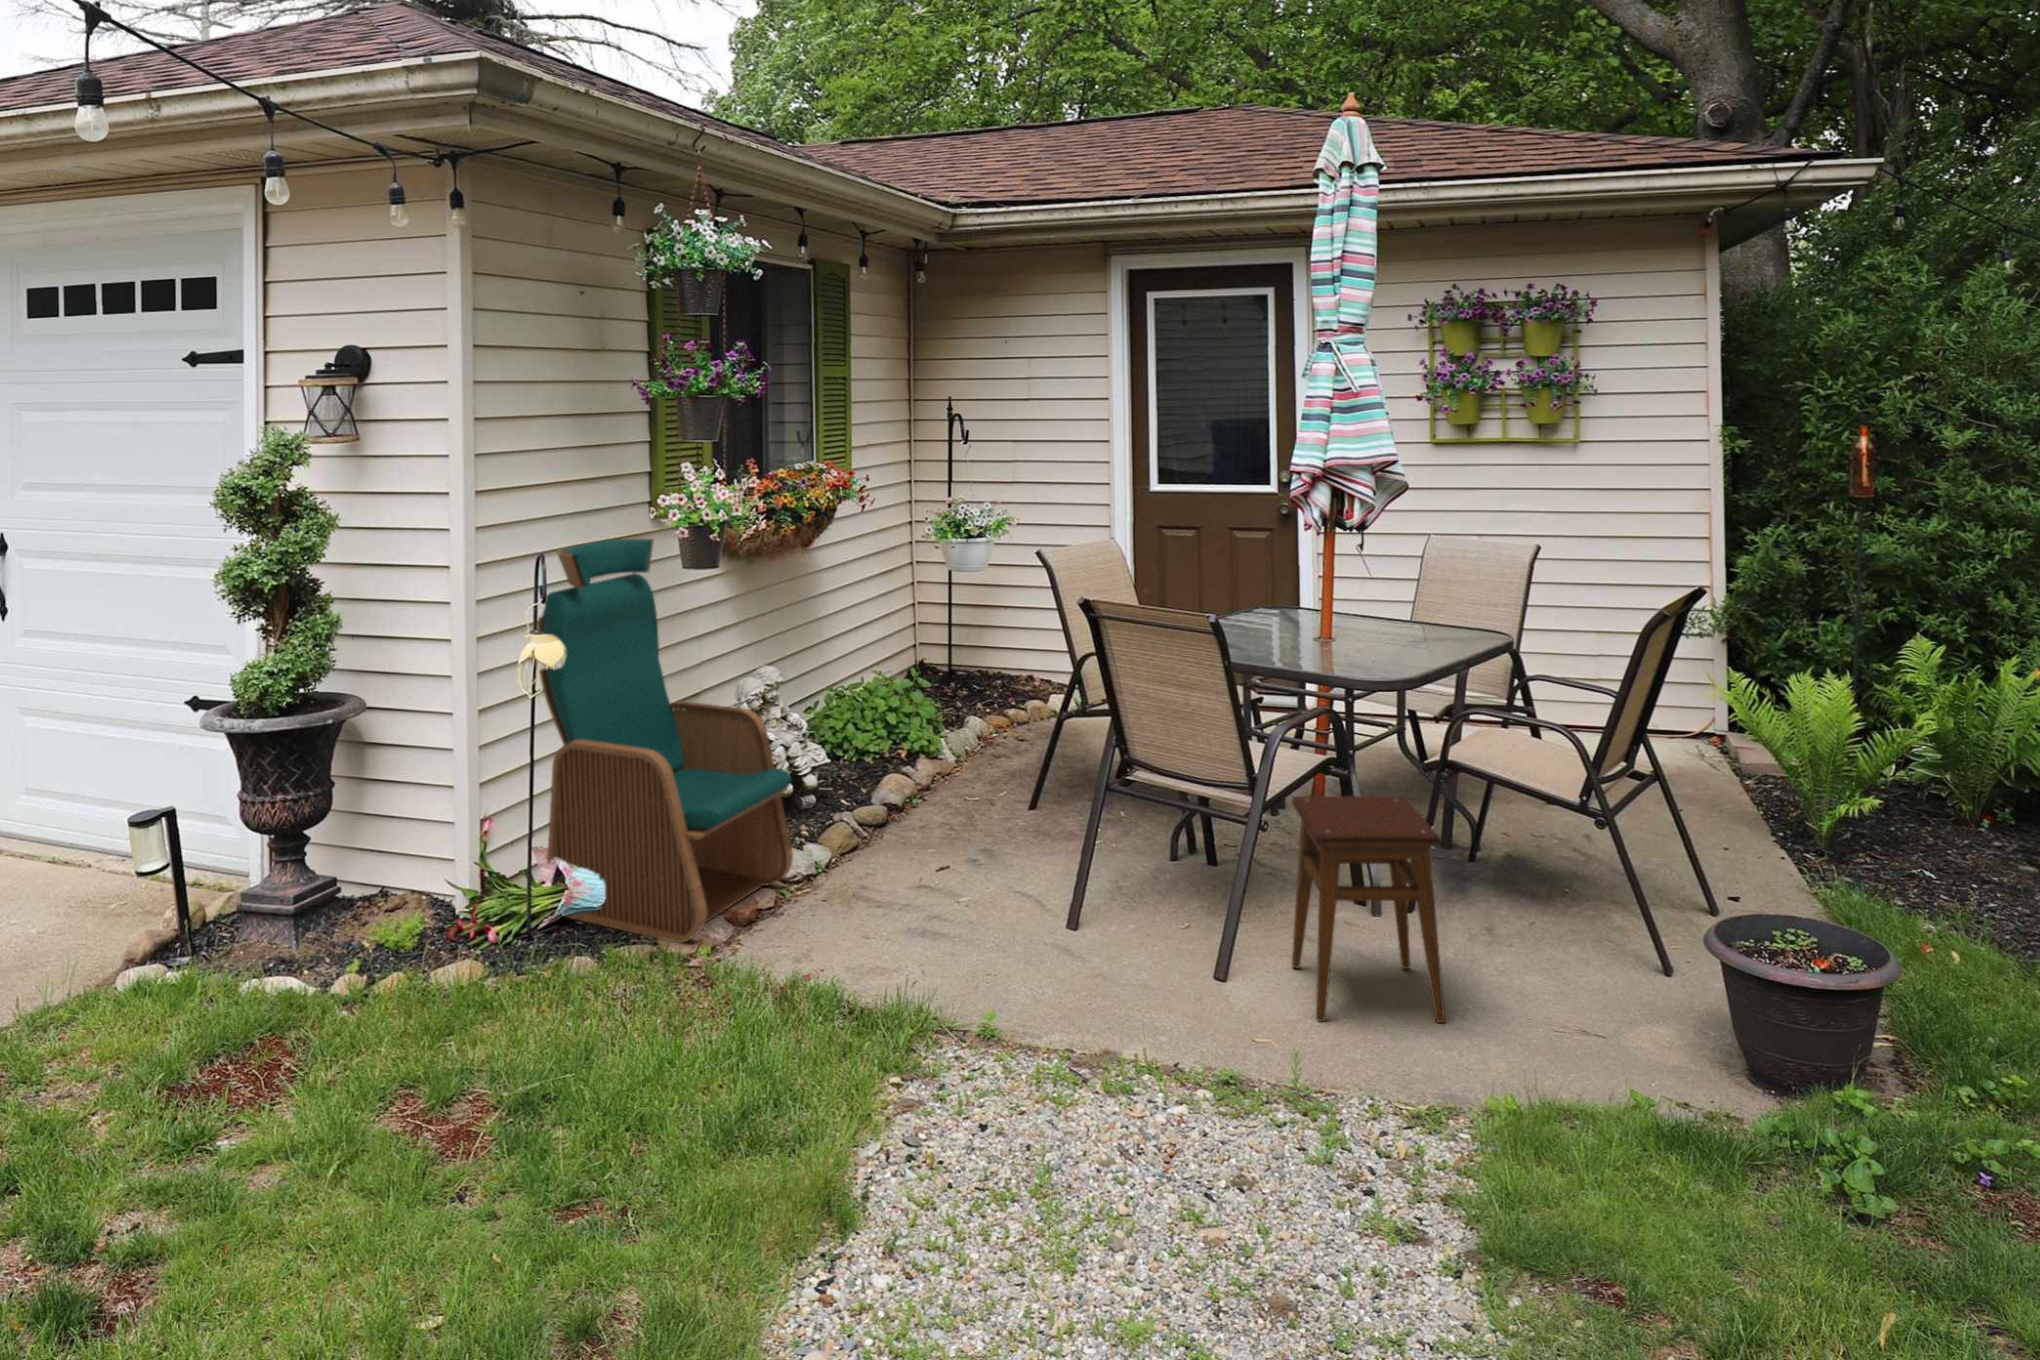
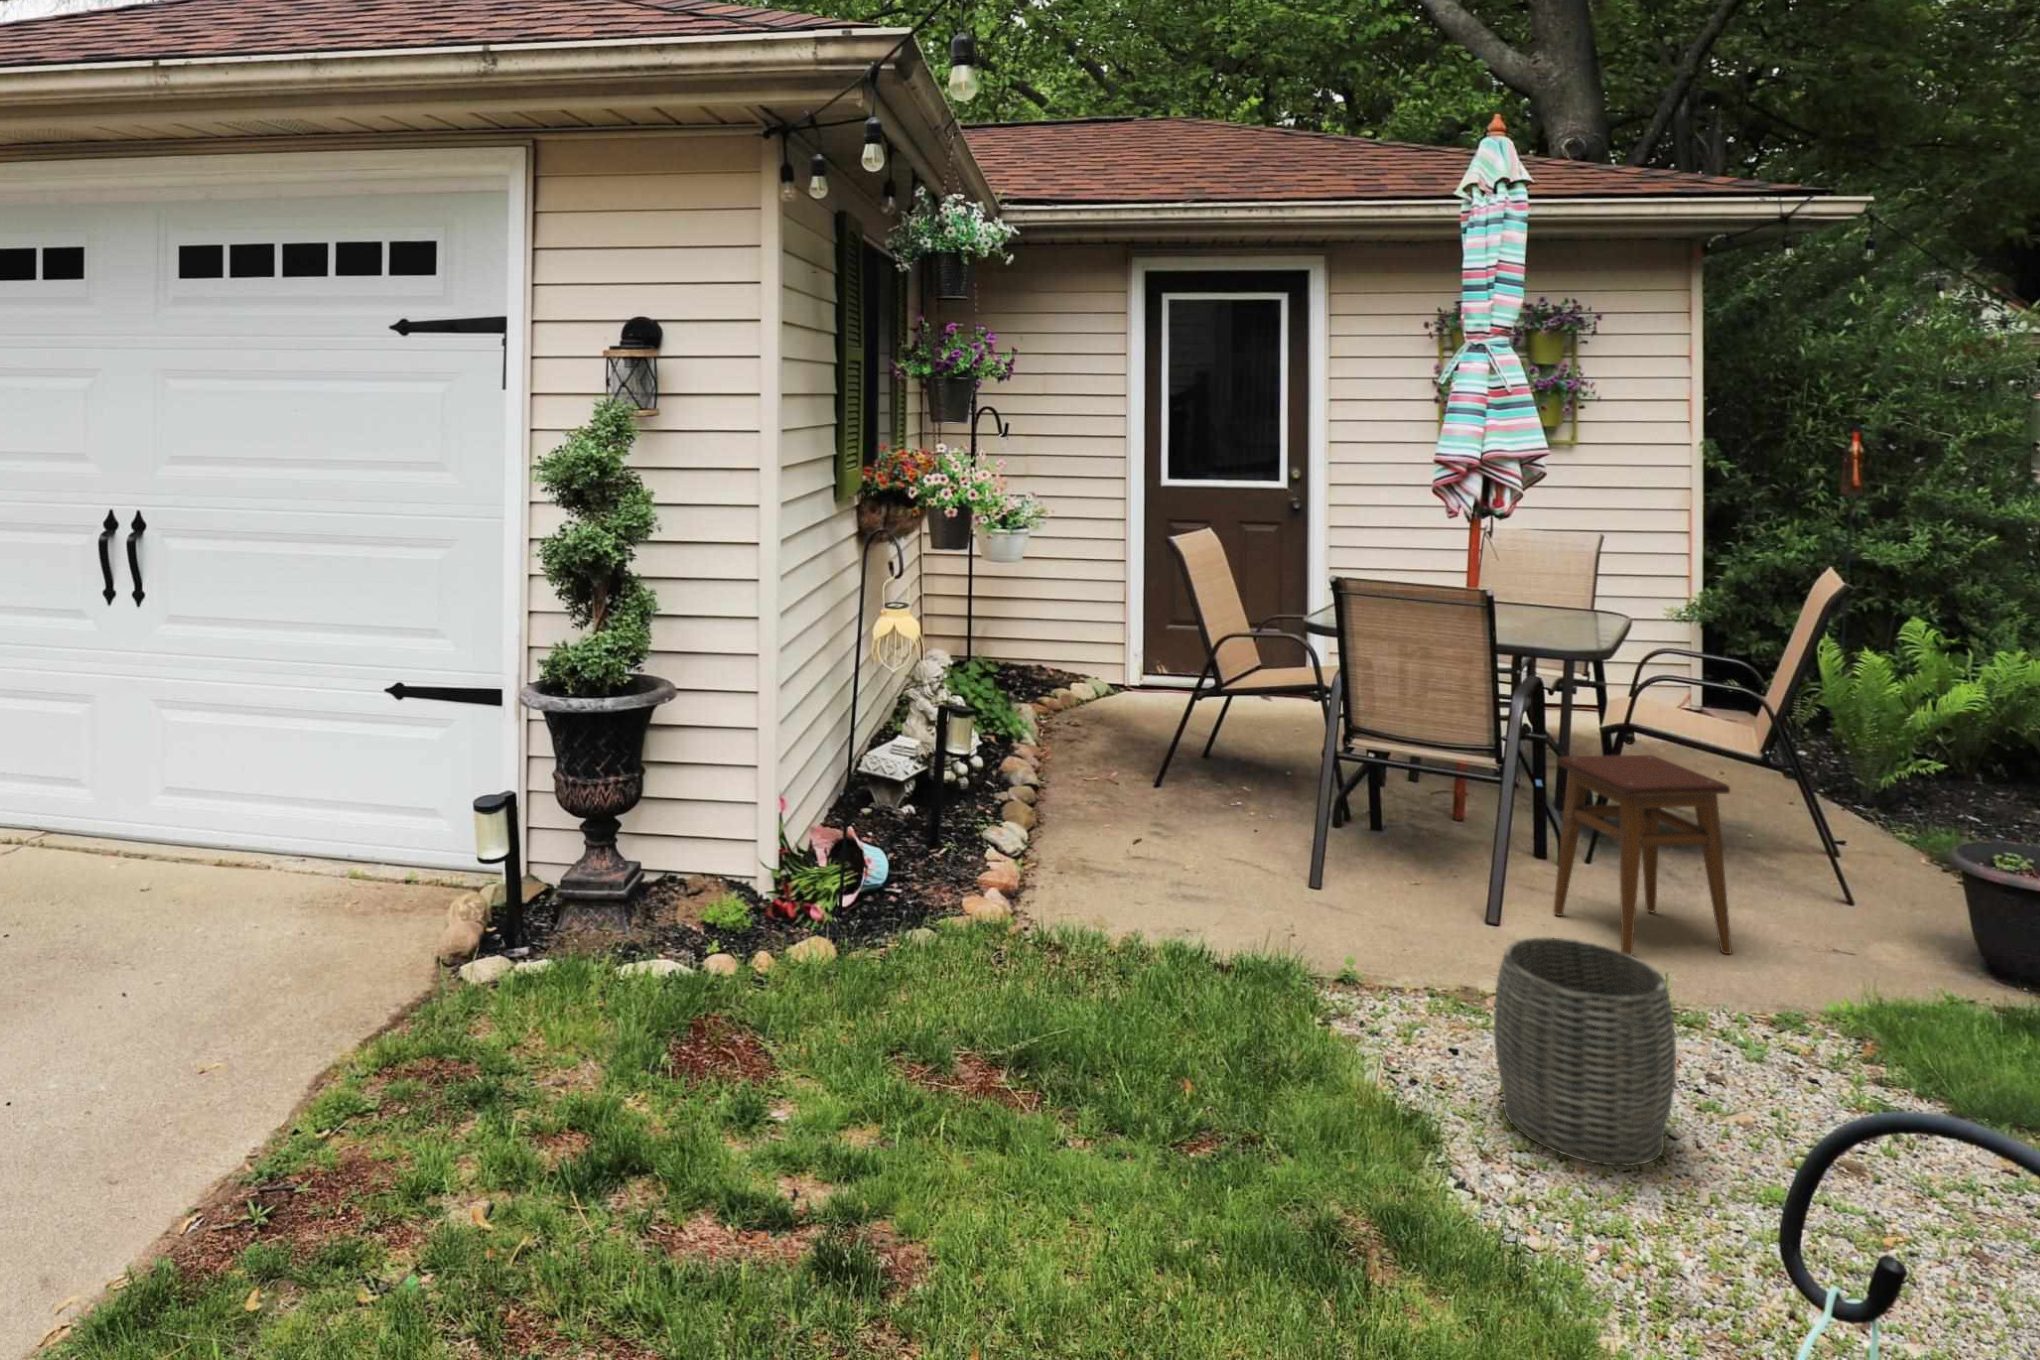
armchair: present [537,539,793,943] -> none [800,520,1035,917]
woven basket: none [958,1009,1132,1271] -> present [1494,938,1676,1166]

